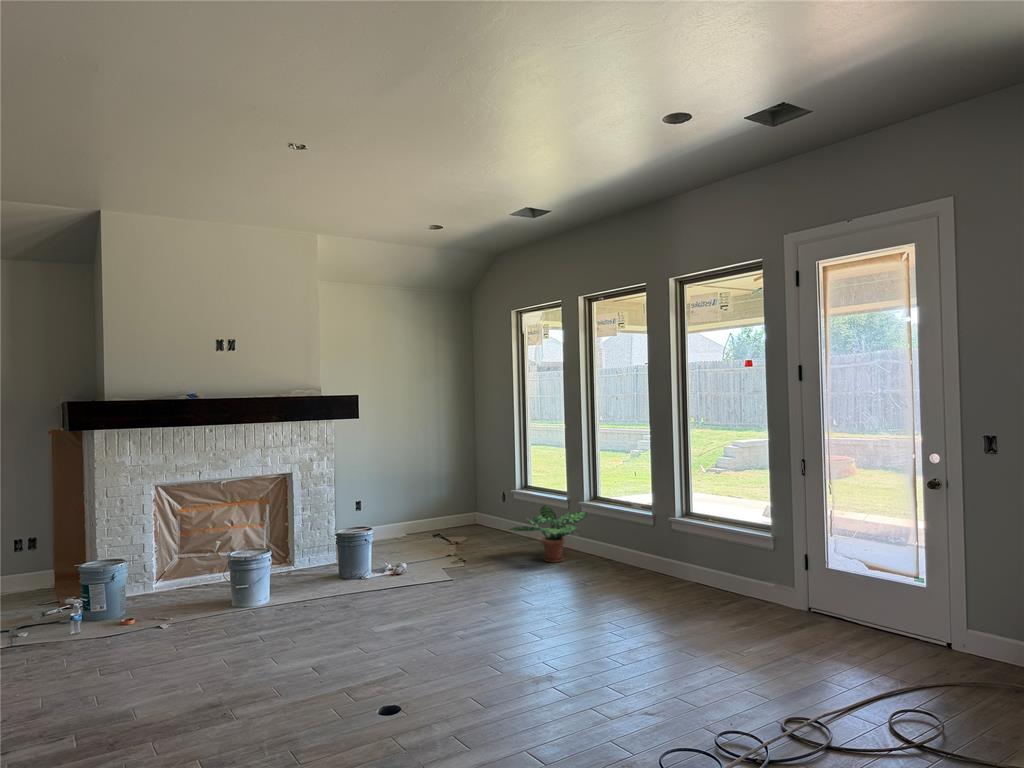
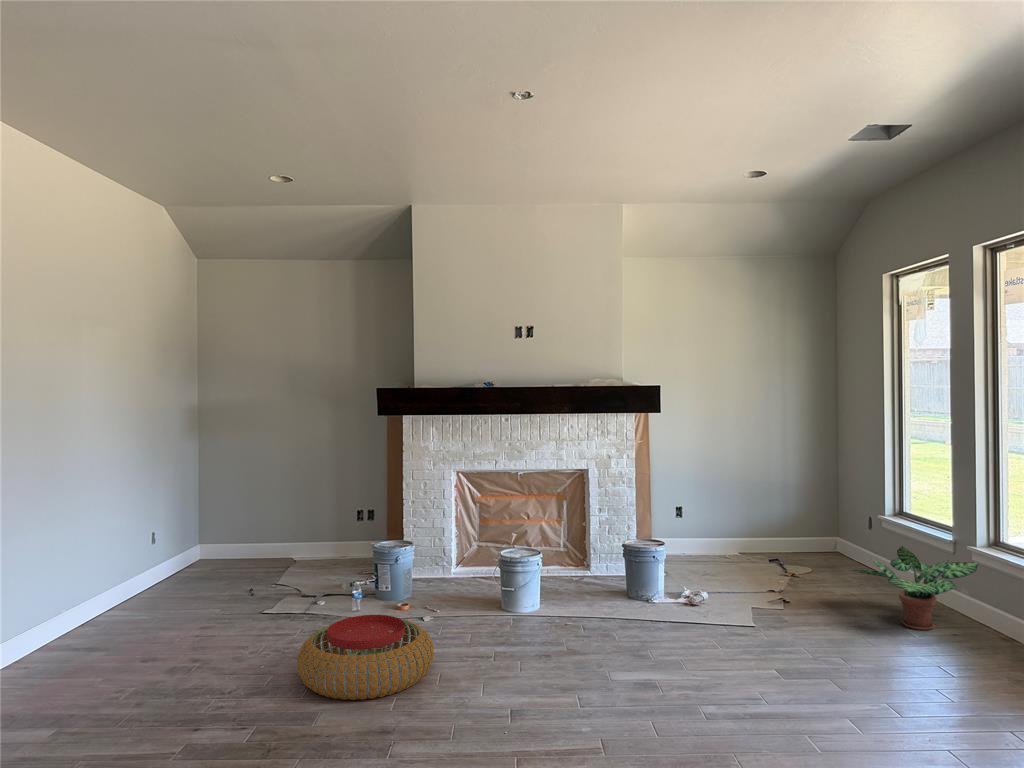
pouf: none [68,620,216,703] -> present [297,615,434,700]

